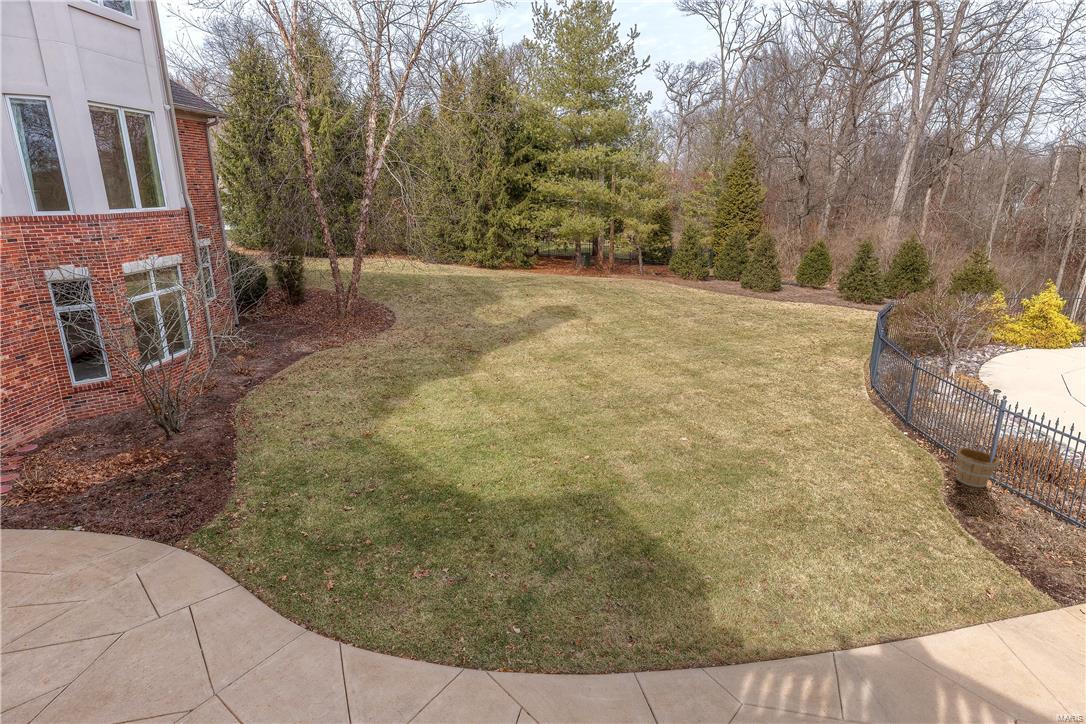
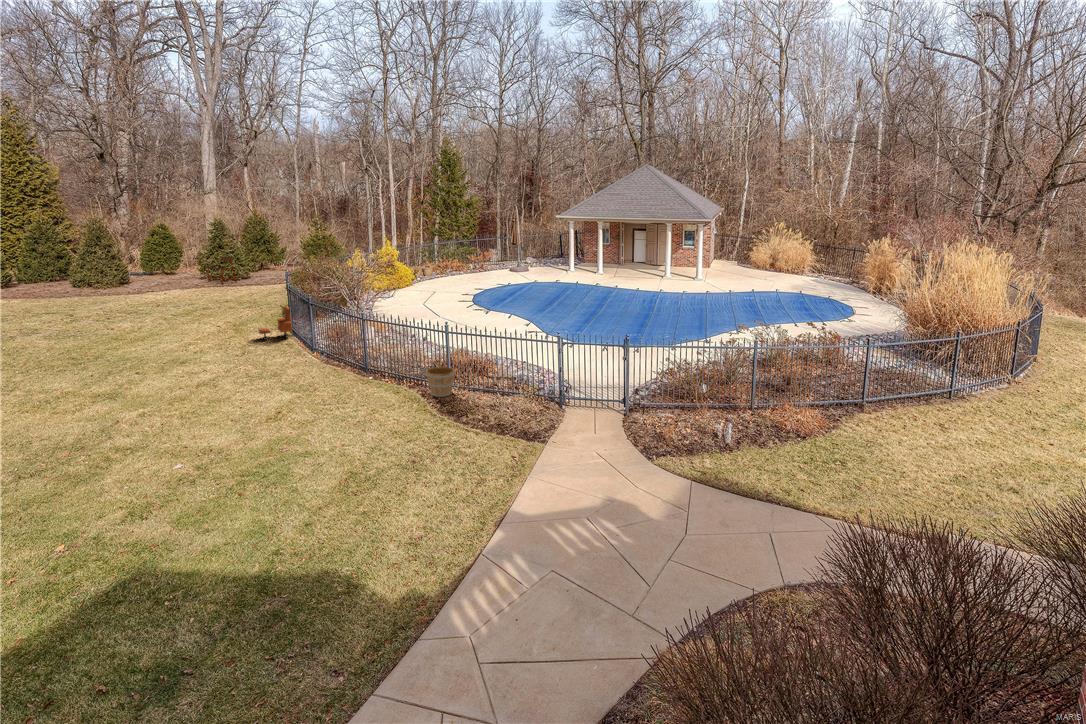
bench: none [840,278,869,305] -> present [207,257,237,284]
lounge chair: none [833,338,874,368] -> present [259,306,293,340]

